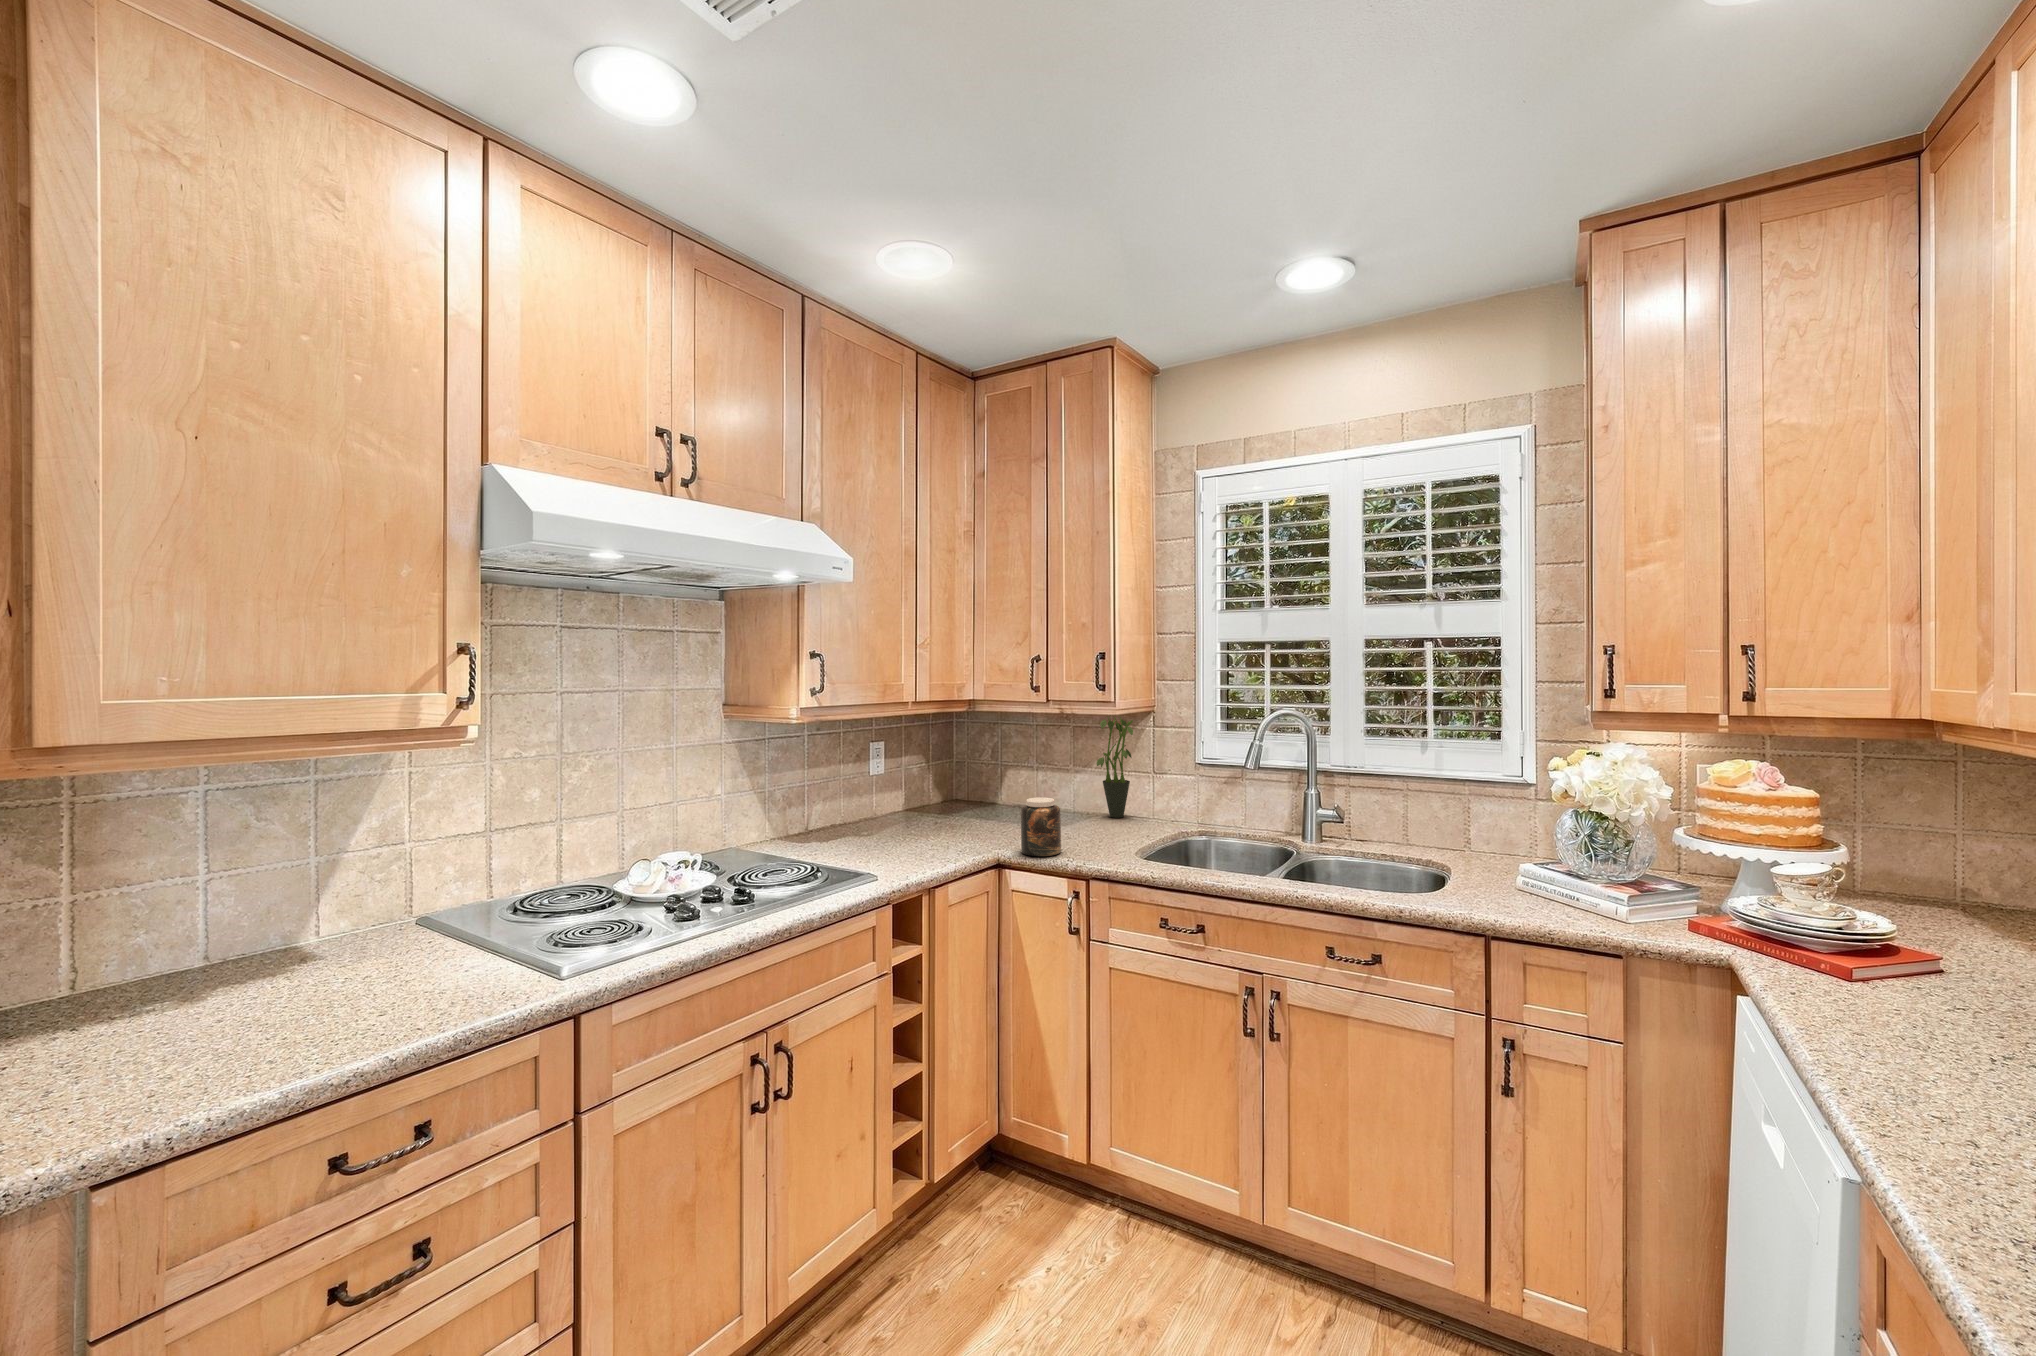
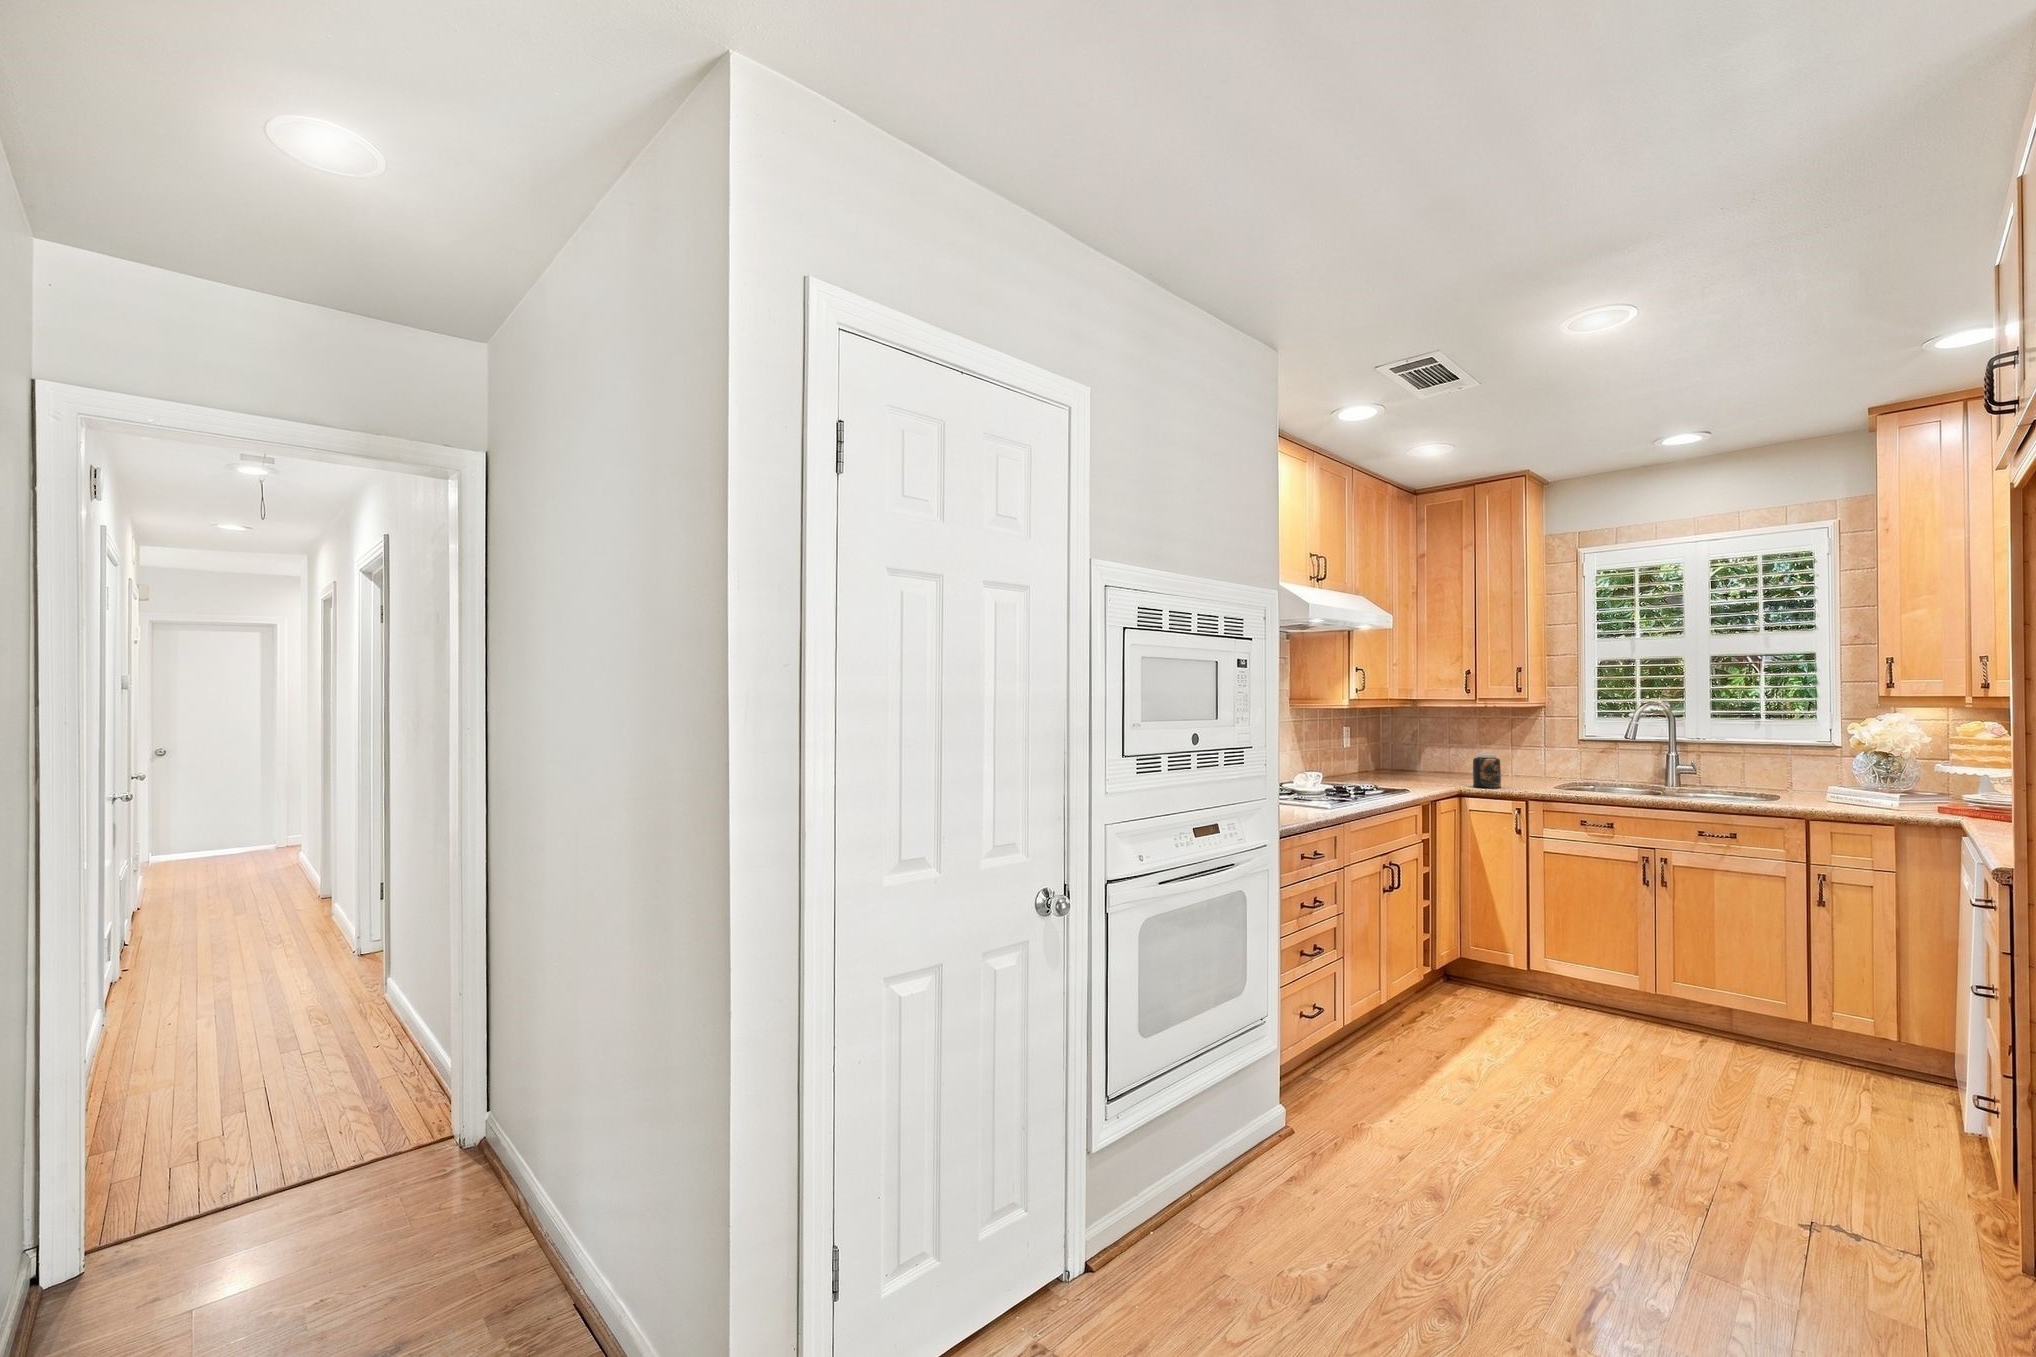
potted plant: present [1097,717,1133,818] -> none [1505,709,1536,778]

